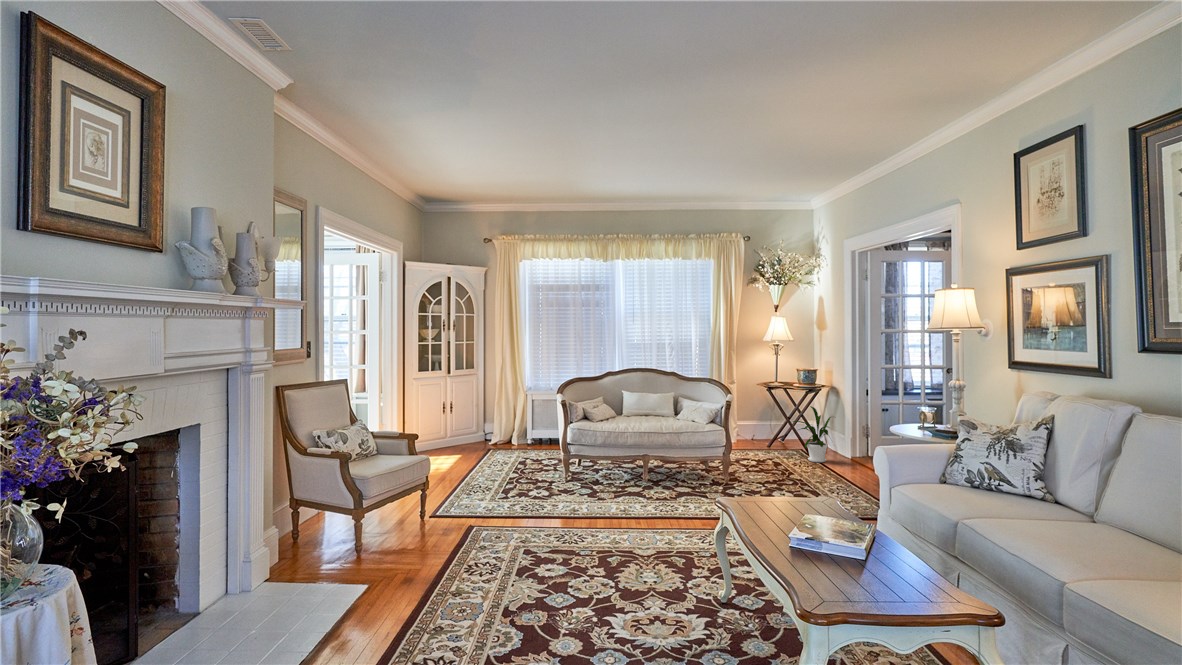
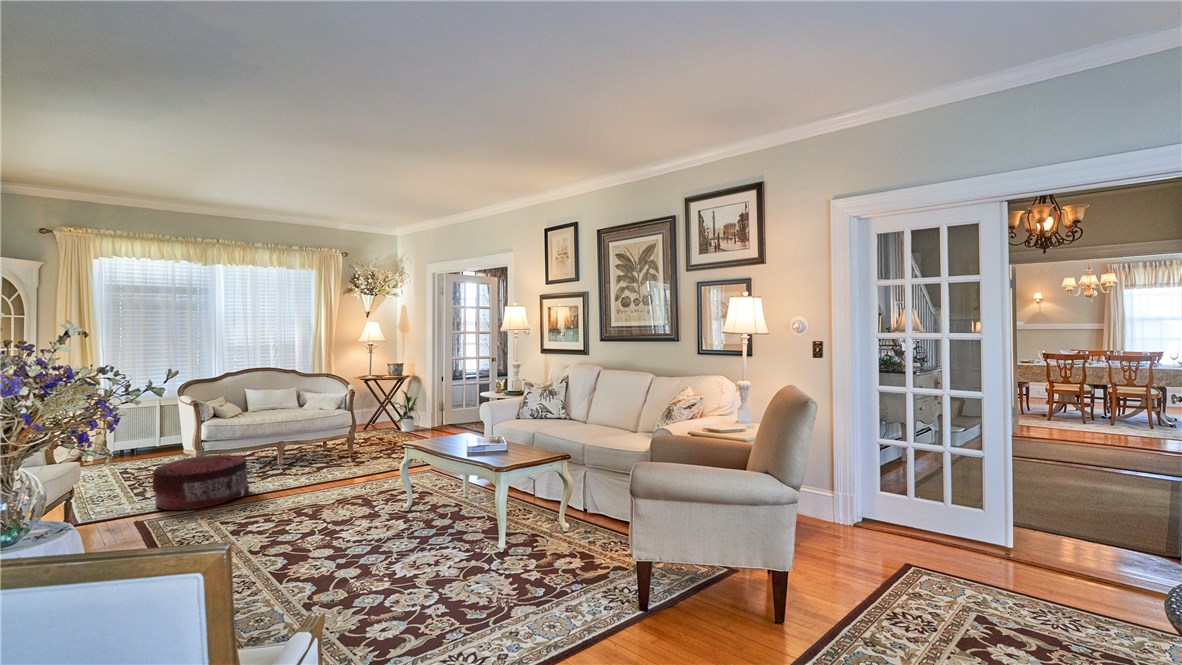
pouf: none [498,461,588,522] -> present [152,454,249,510]

